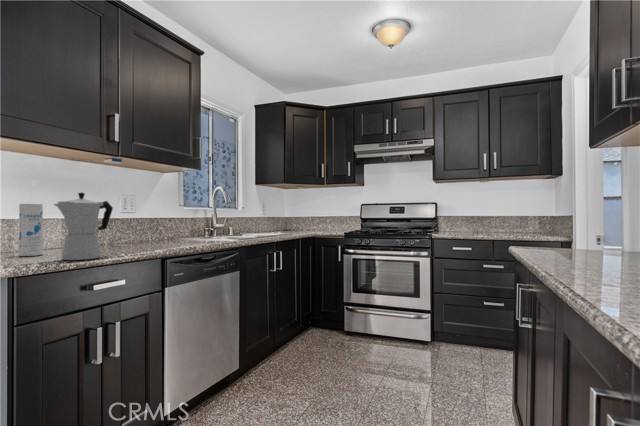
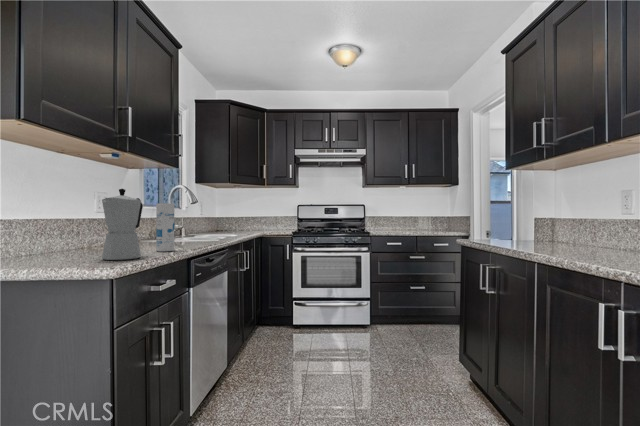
canister: present [19,204,43,256] -> present [156,203,175,251]

